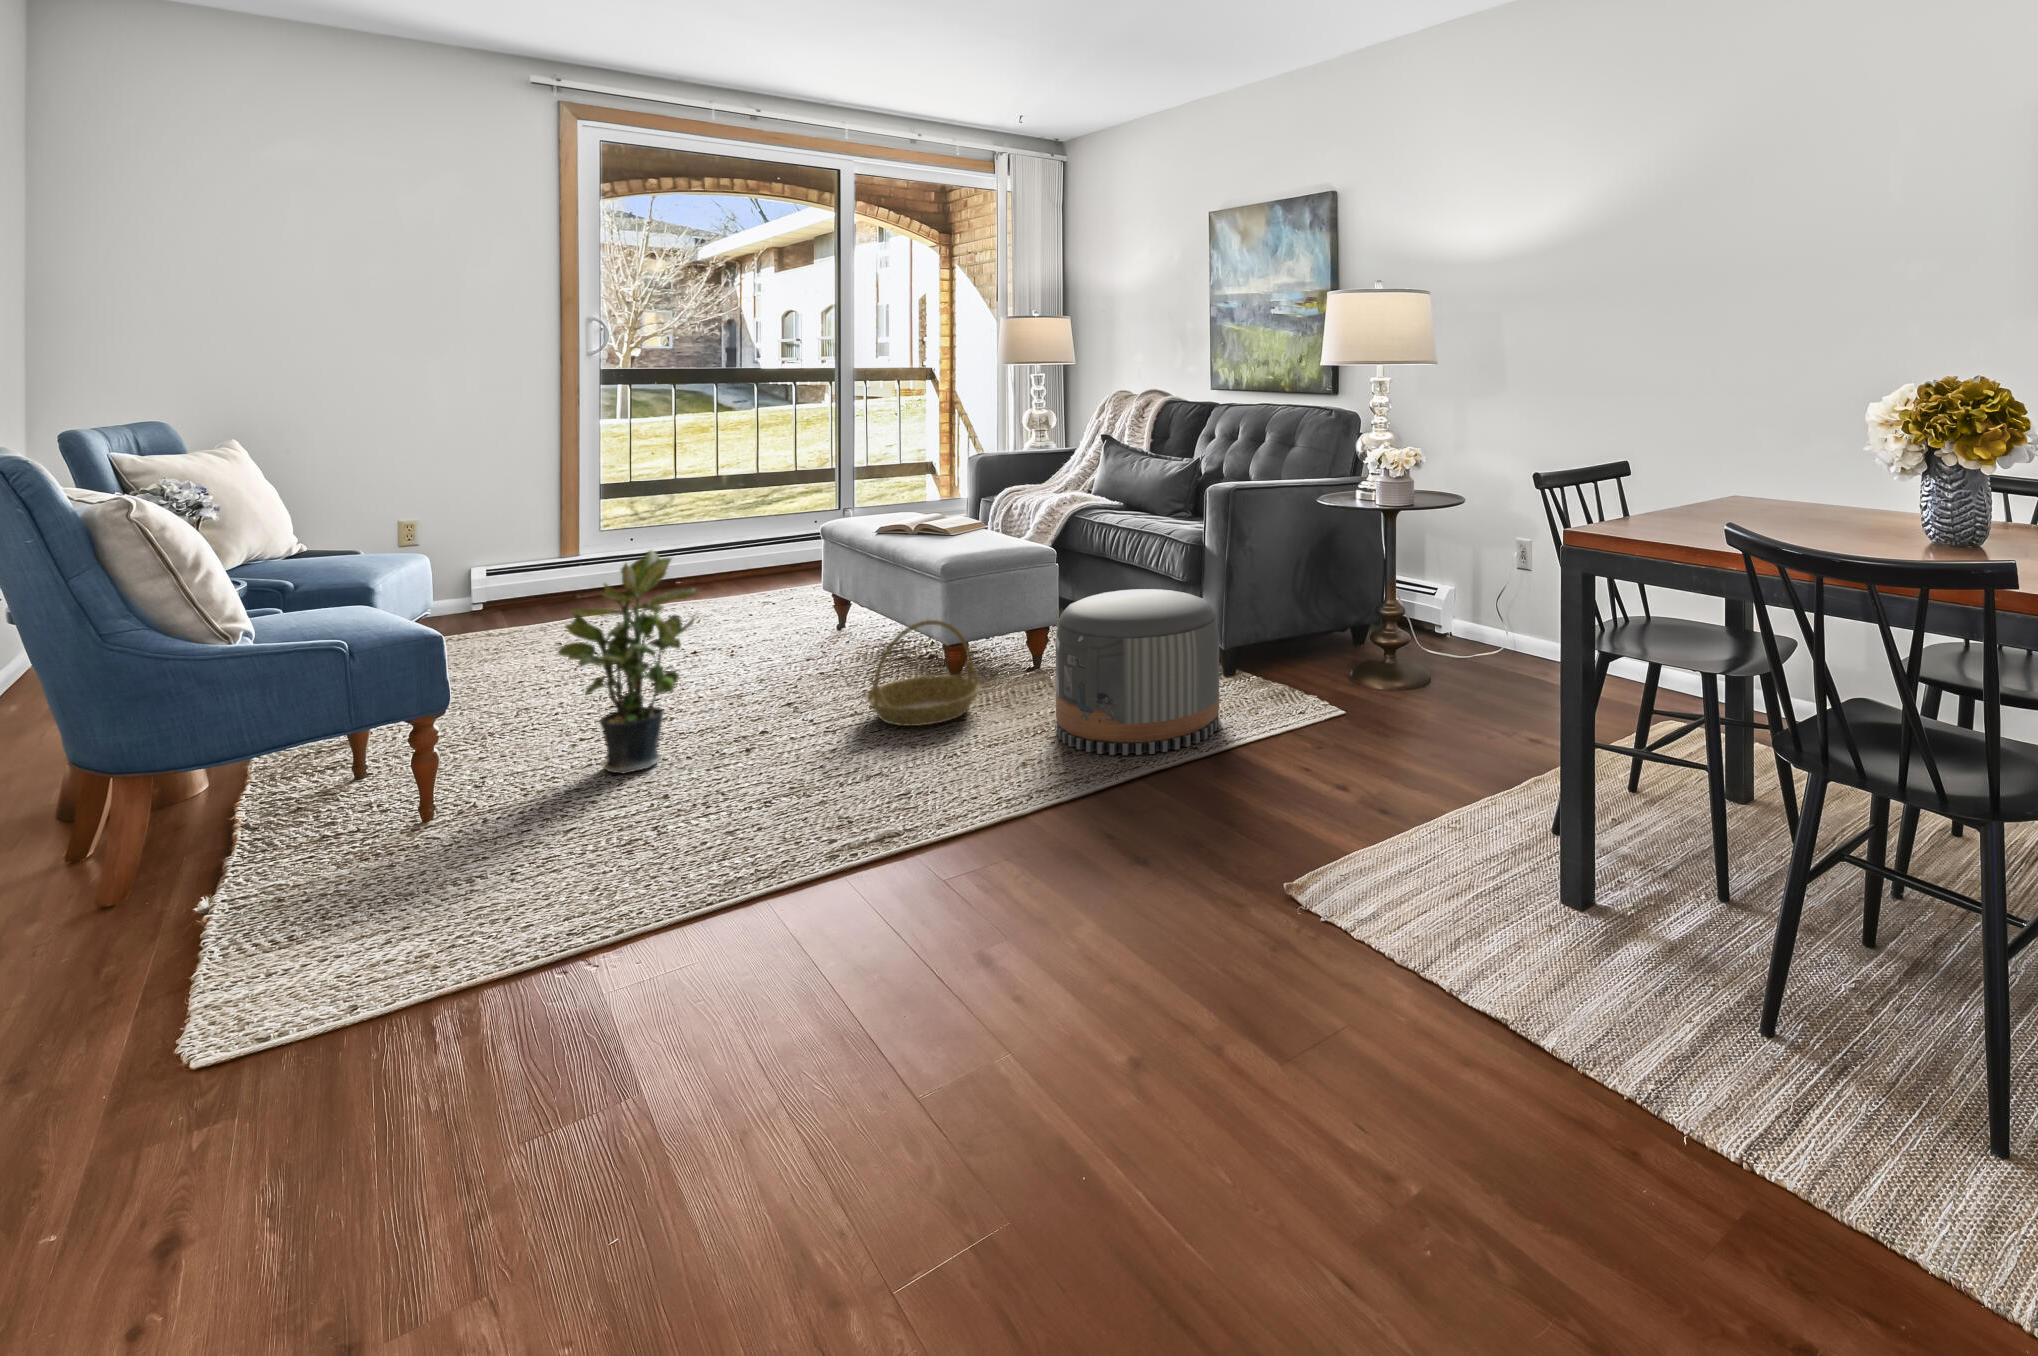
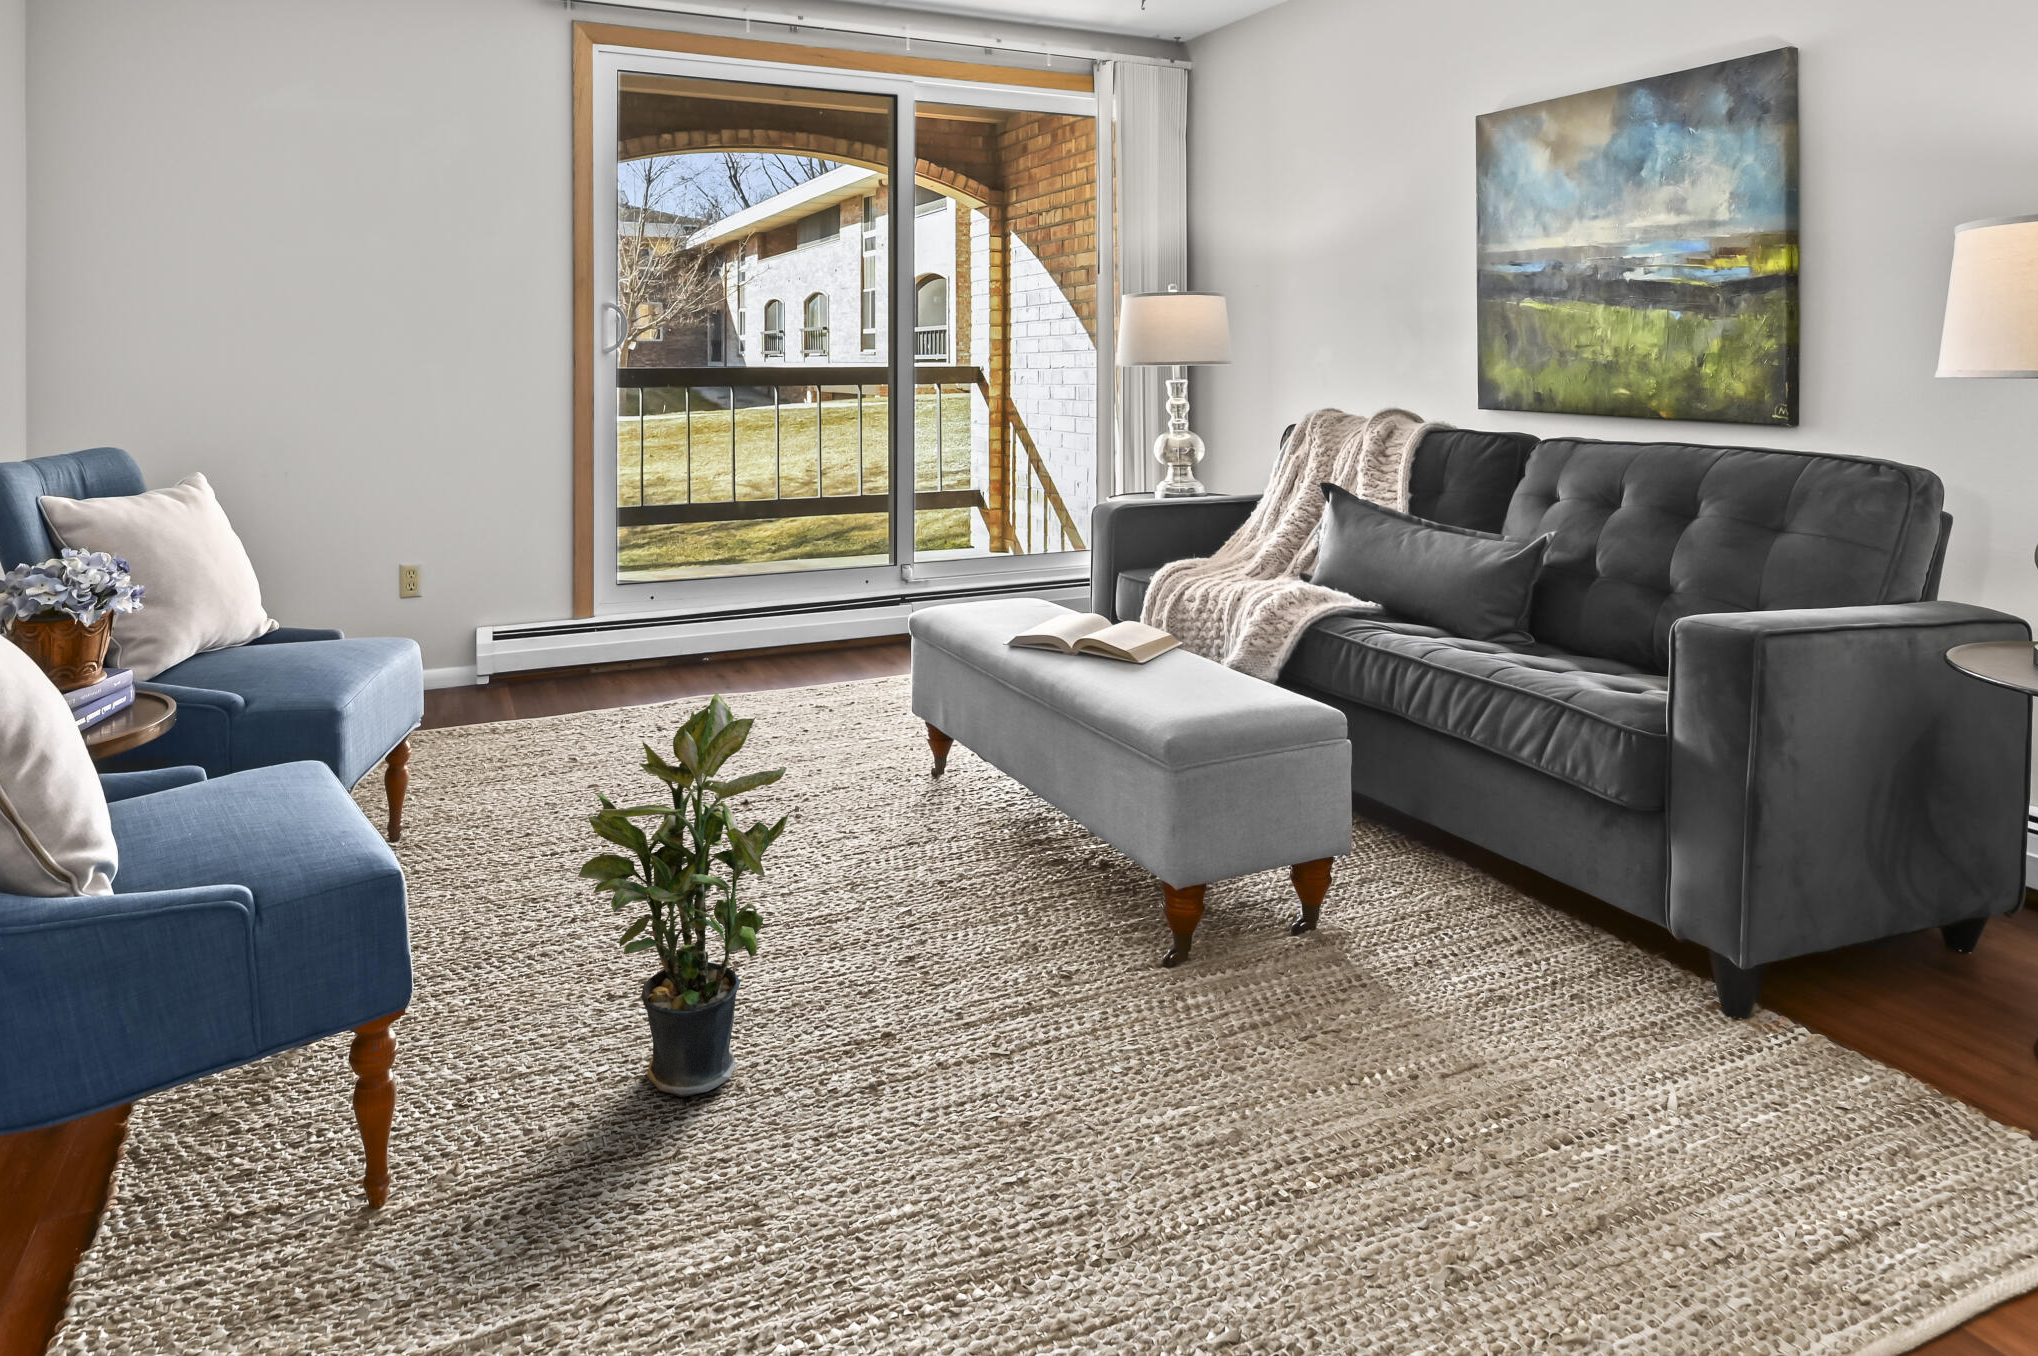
pouf: present [1056,589,1219,755] -> none [1416,810,1795,1226]
basket: present [867,620,980,726] -> none [1044,828,1239,1034]

